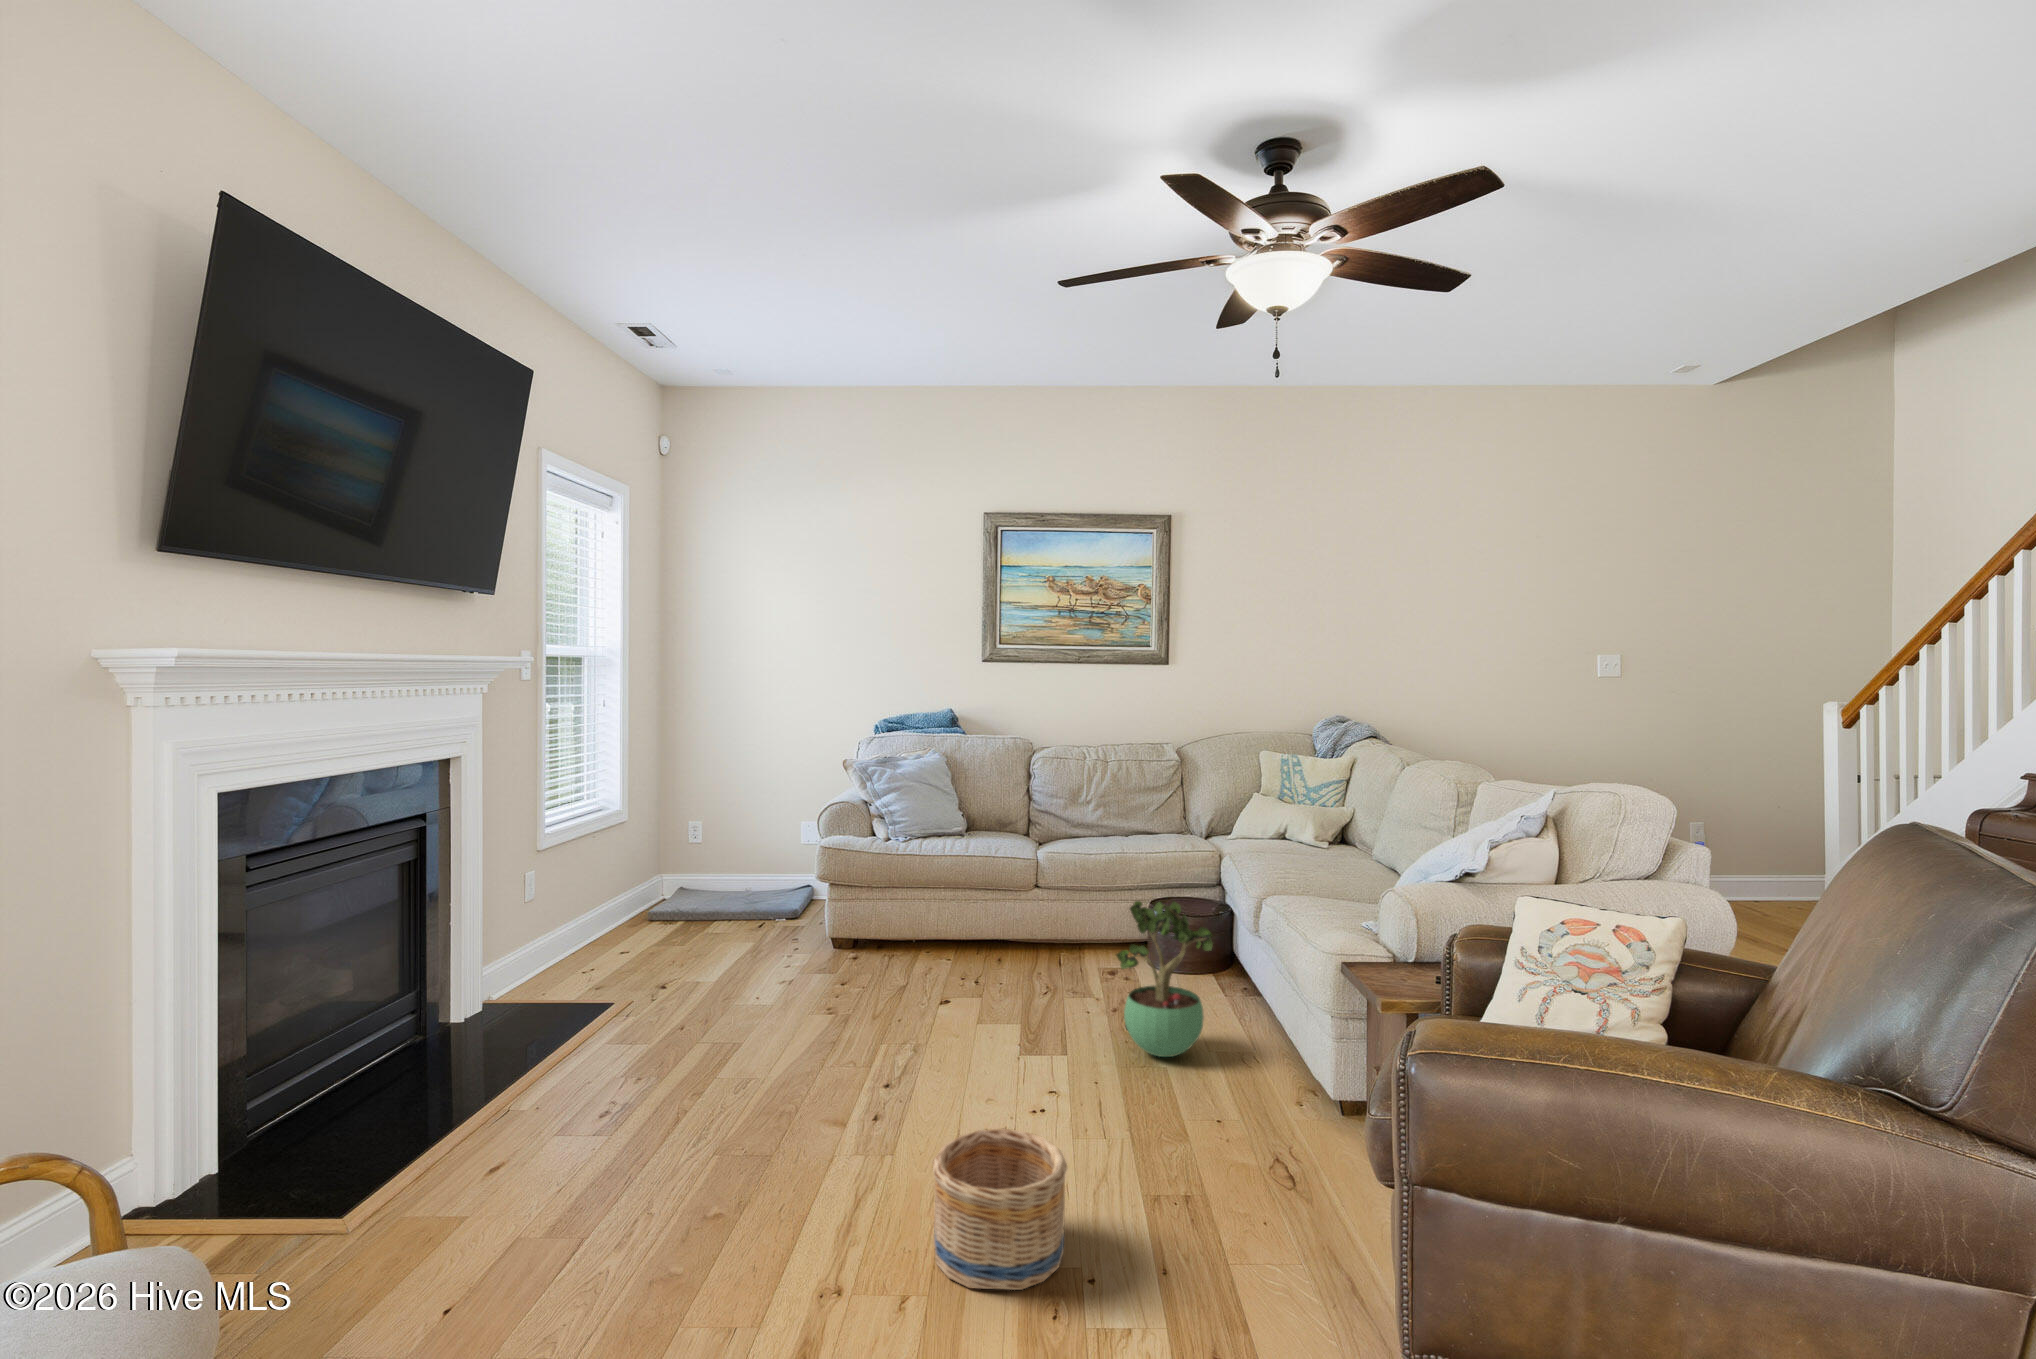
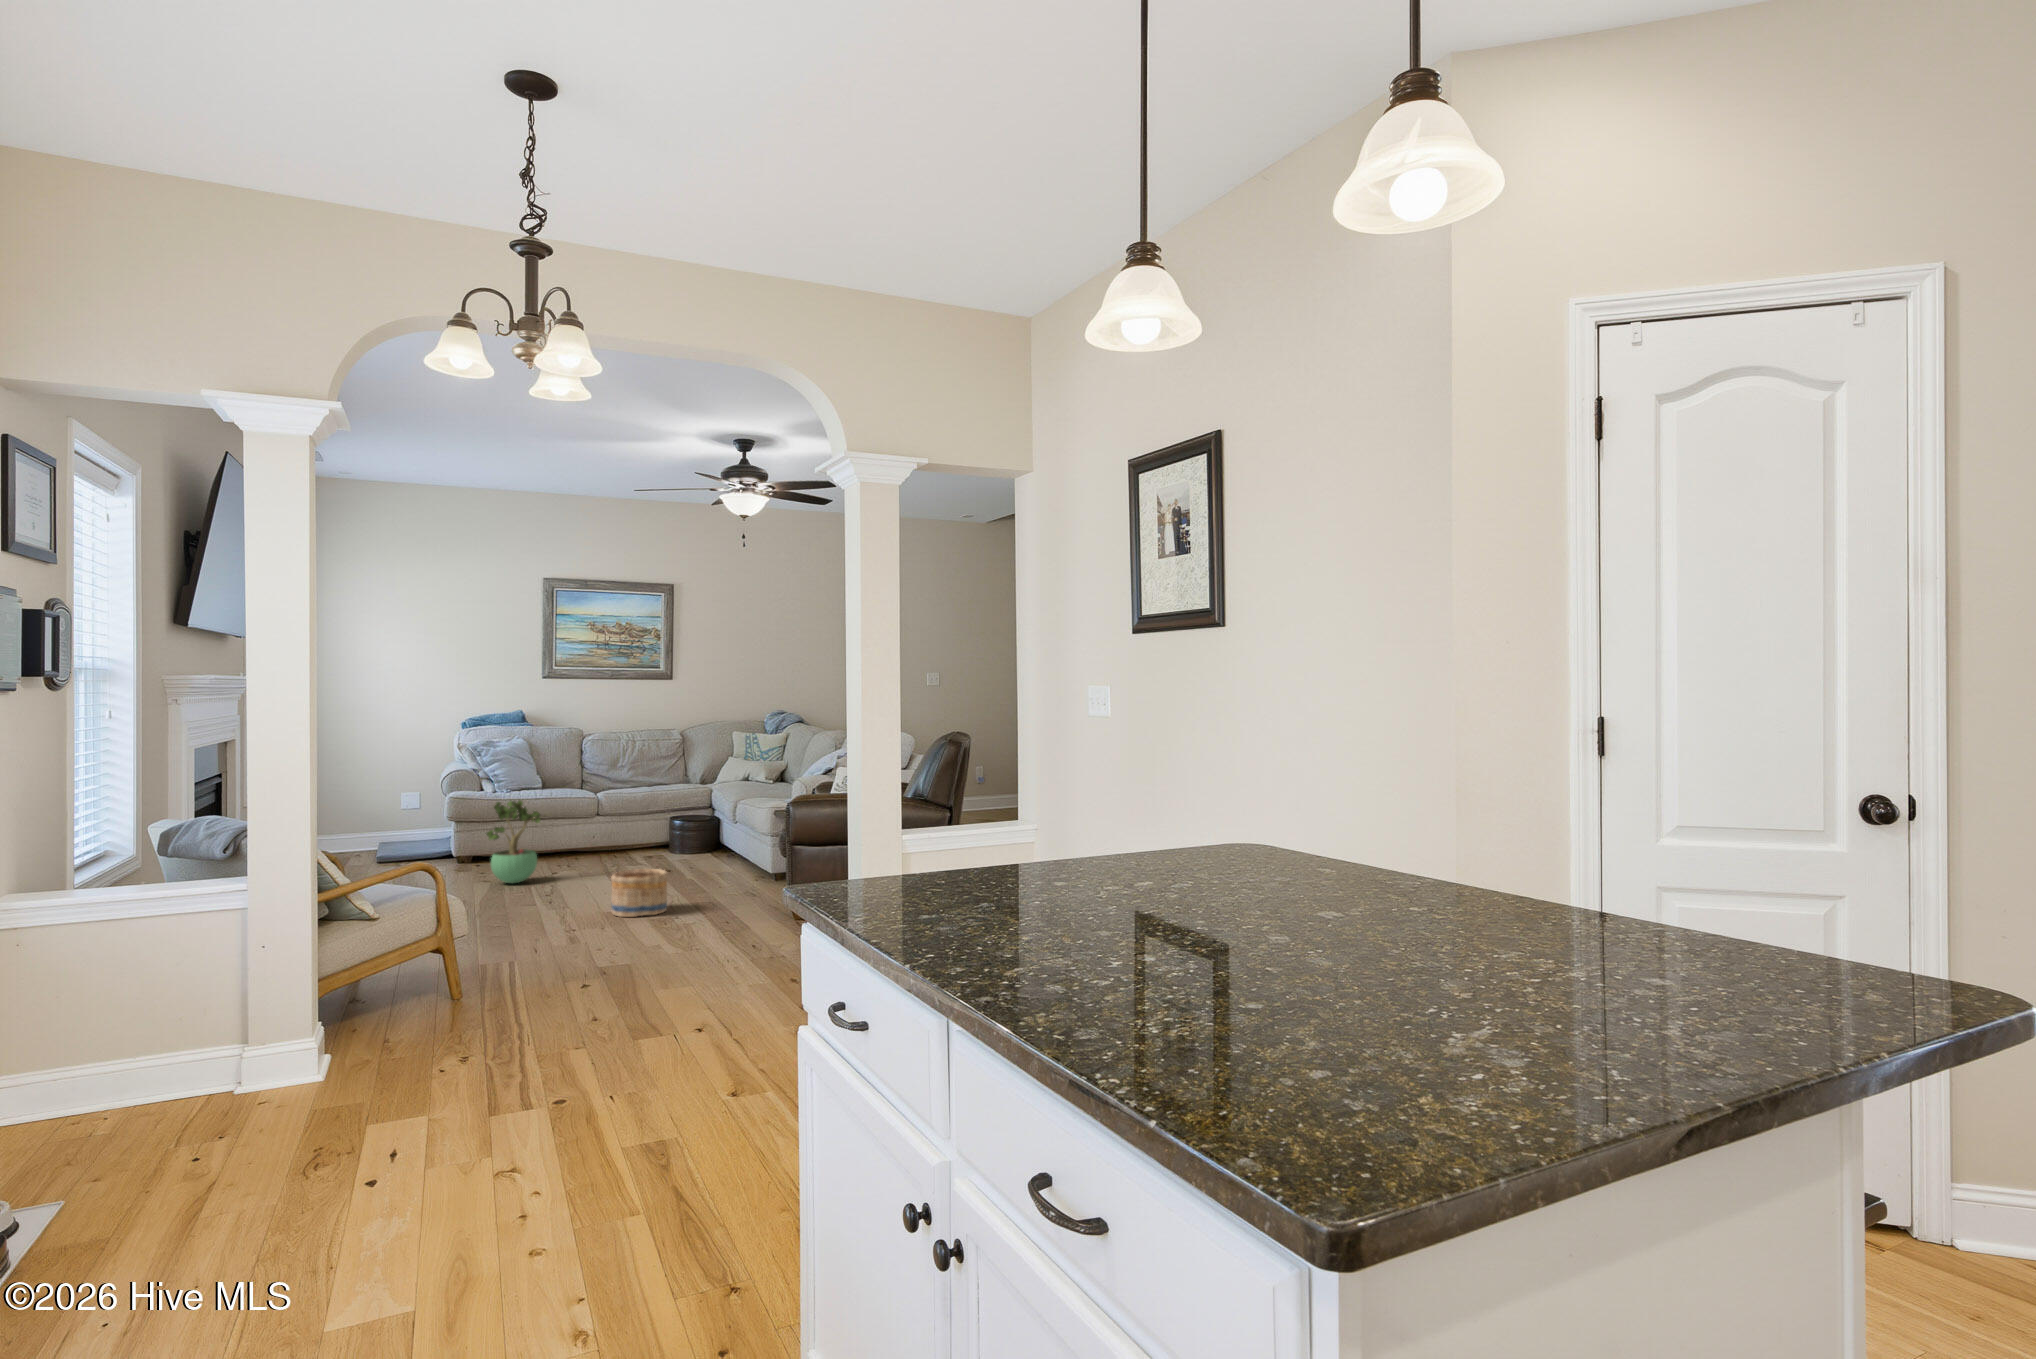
potted plant: present [1116,901,1213,1057] -> present [487,800,541,884]

